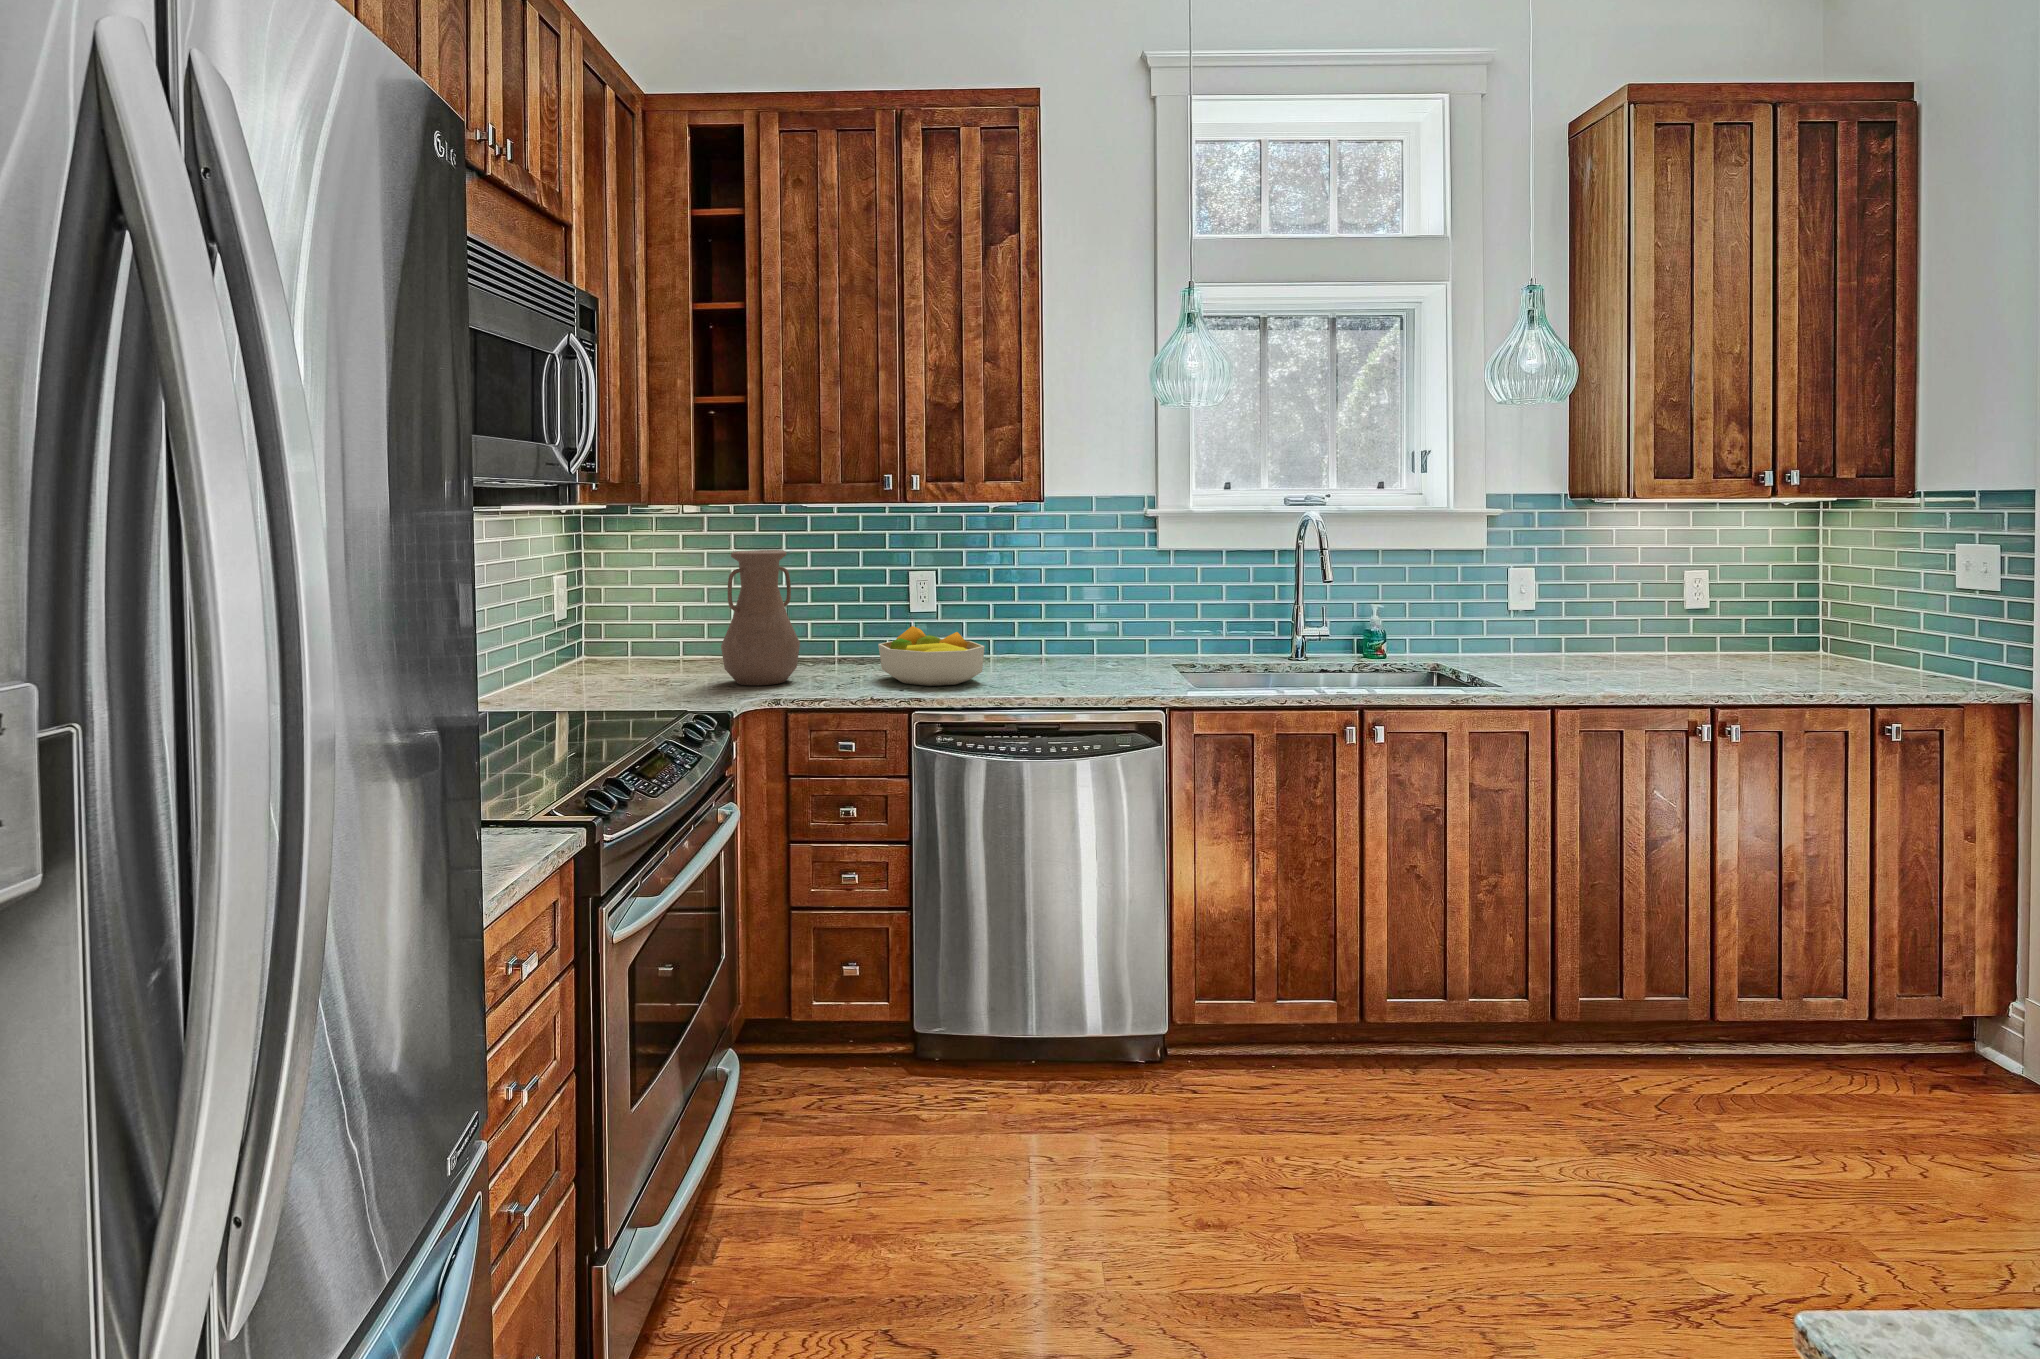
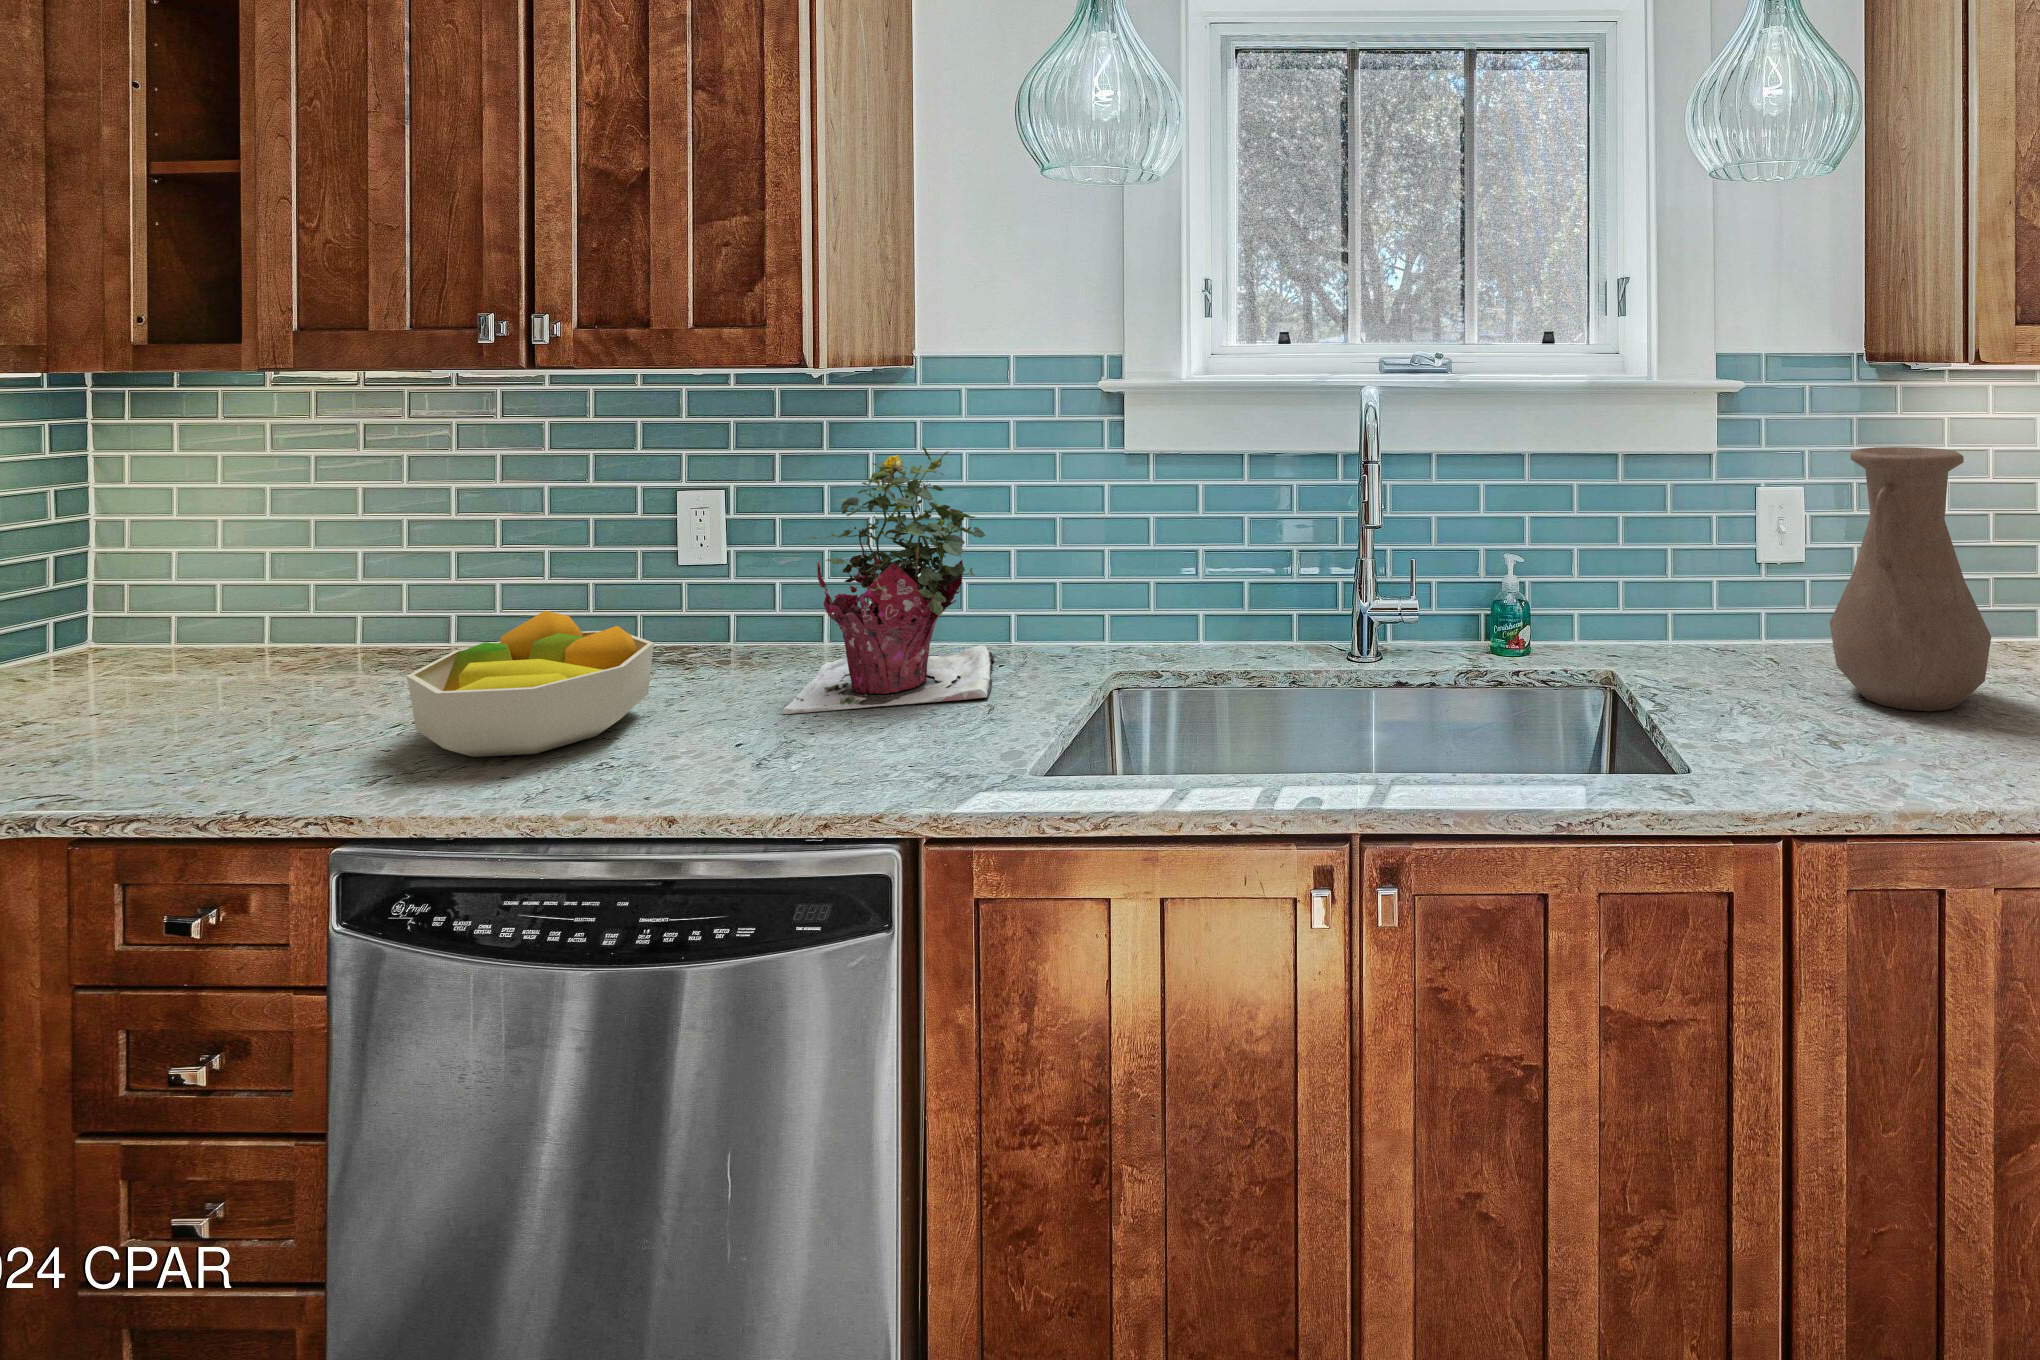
potted plant: none [1017,545,1130,676] -> present [783,447,998,714]
vase: present [721,550,800,686] -> present [1830,447,1991,711]

